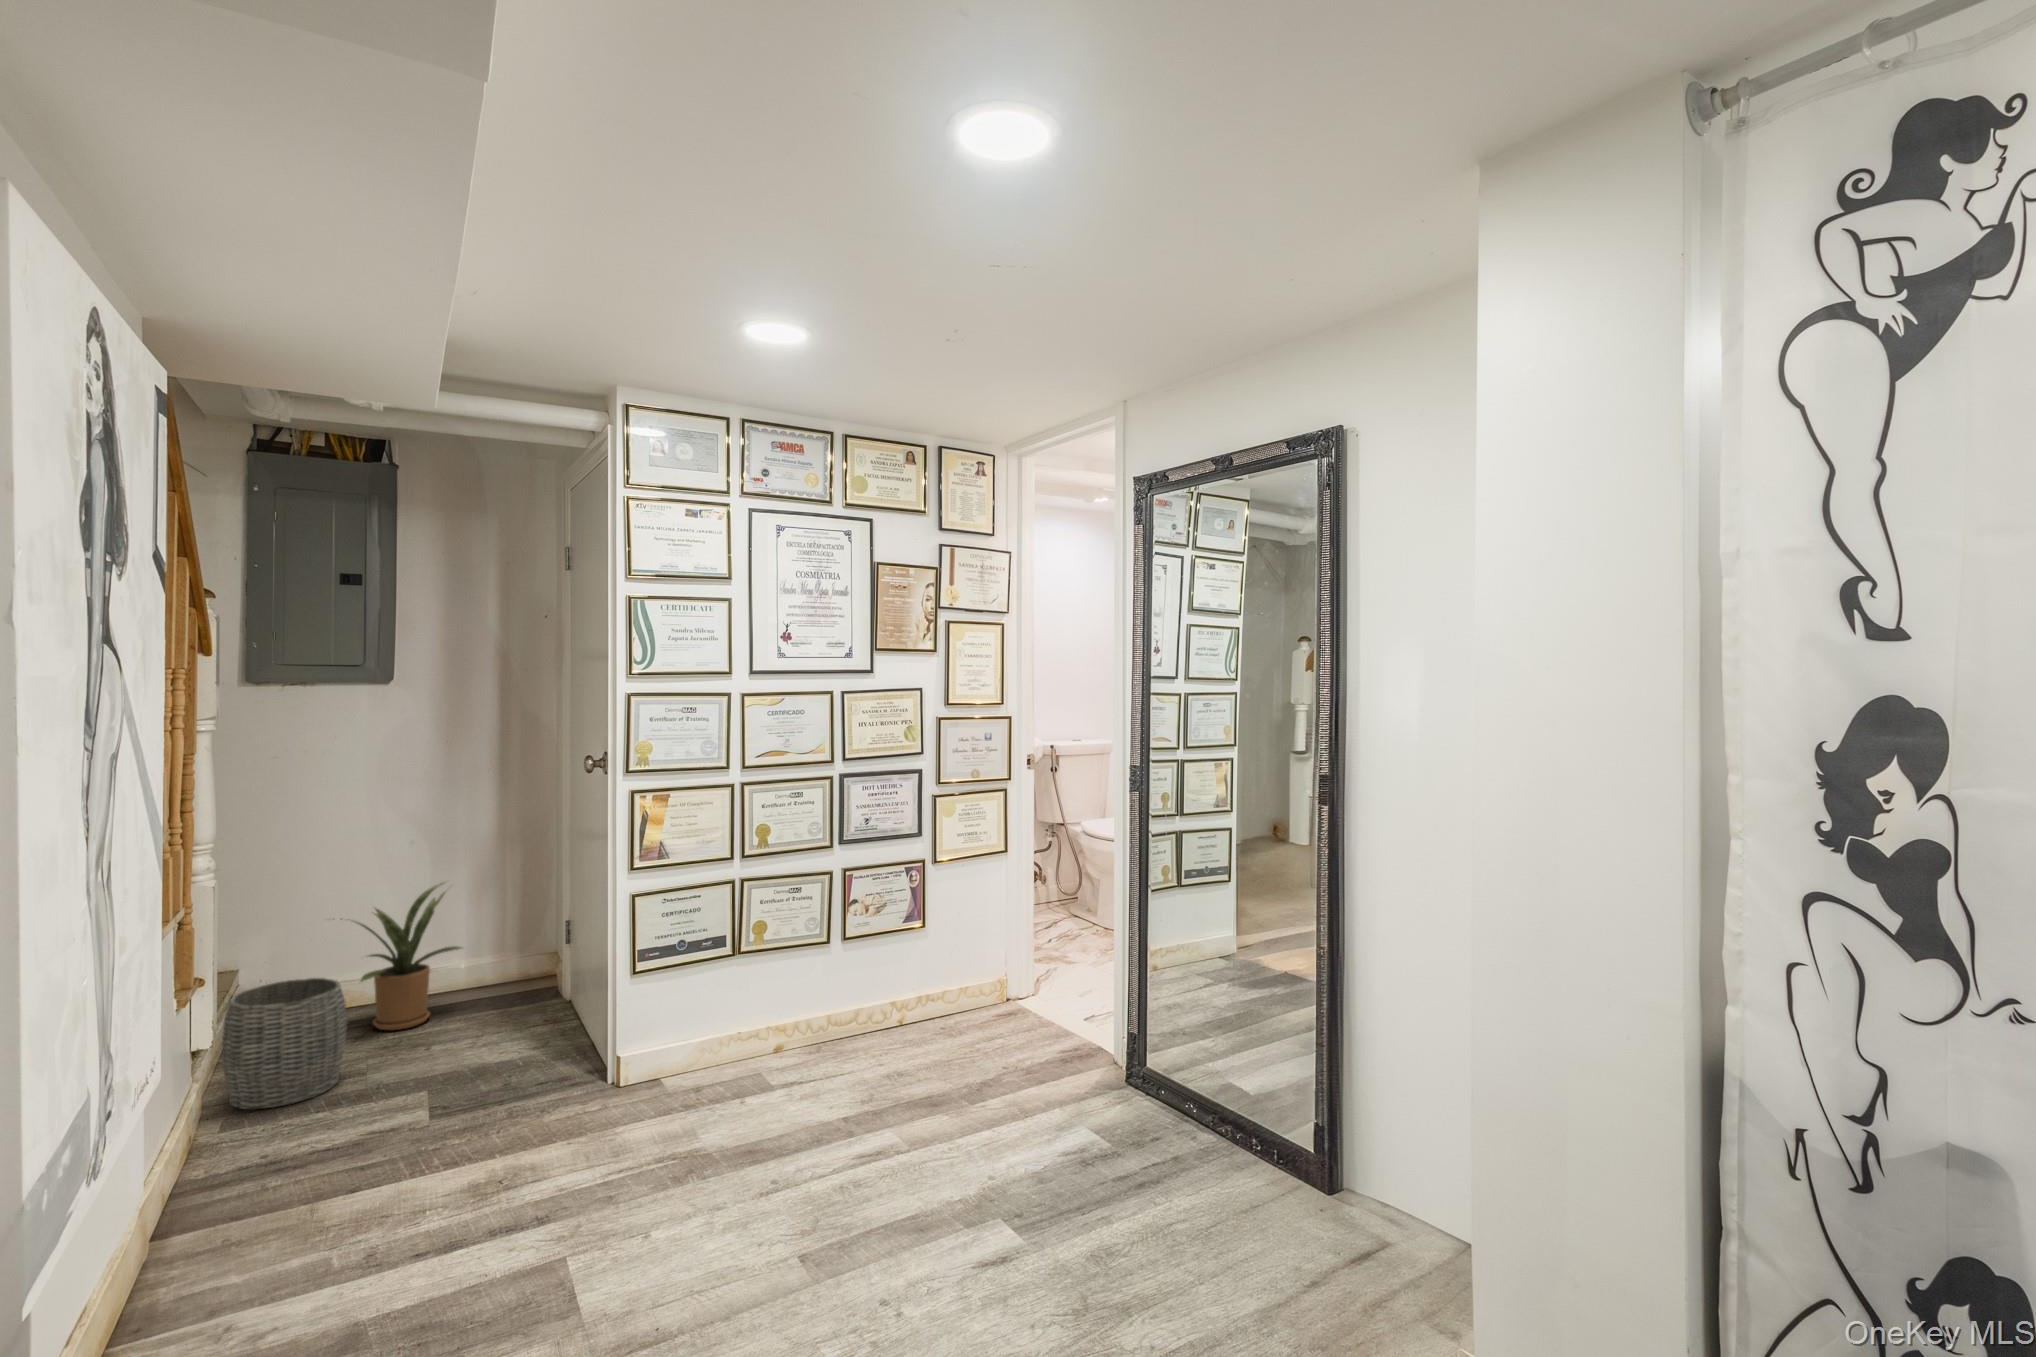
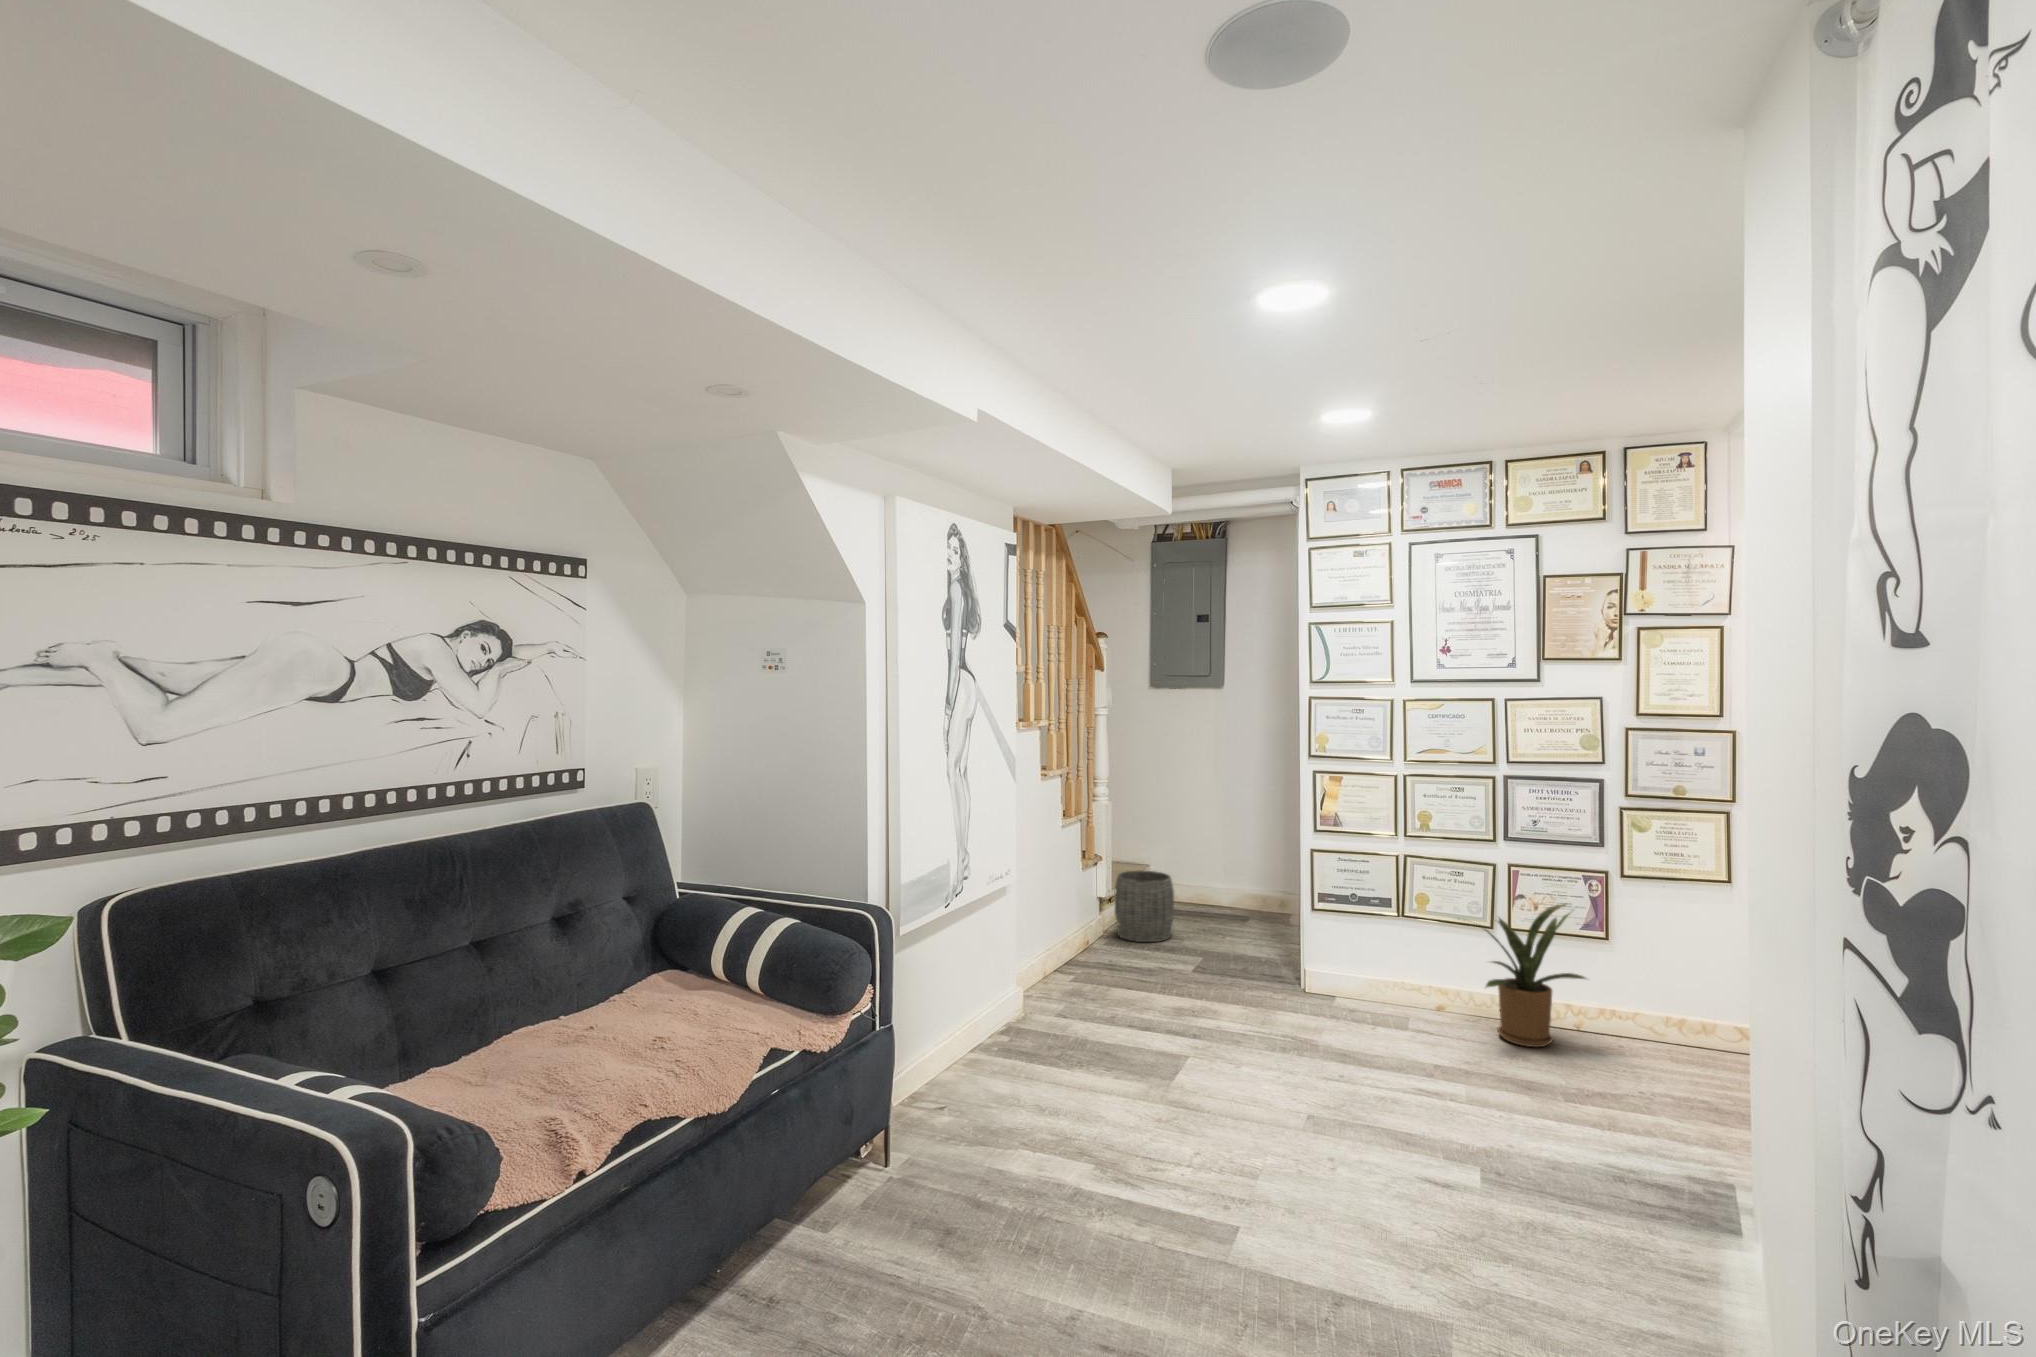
house plant: present [358,883,461,1030] -> present [1485,904,1585,1047]

